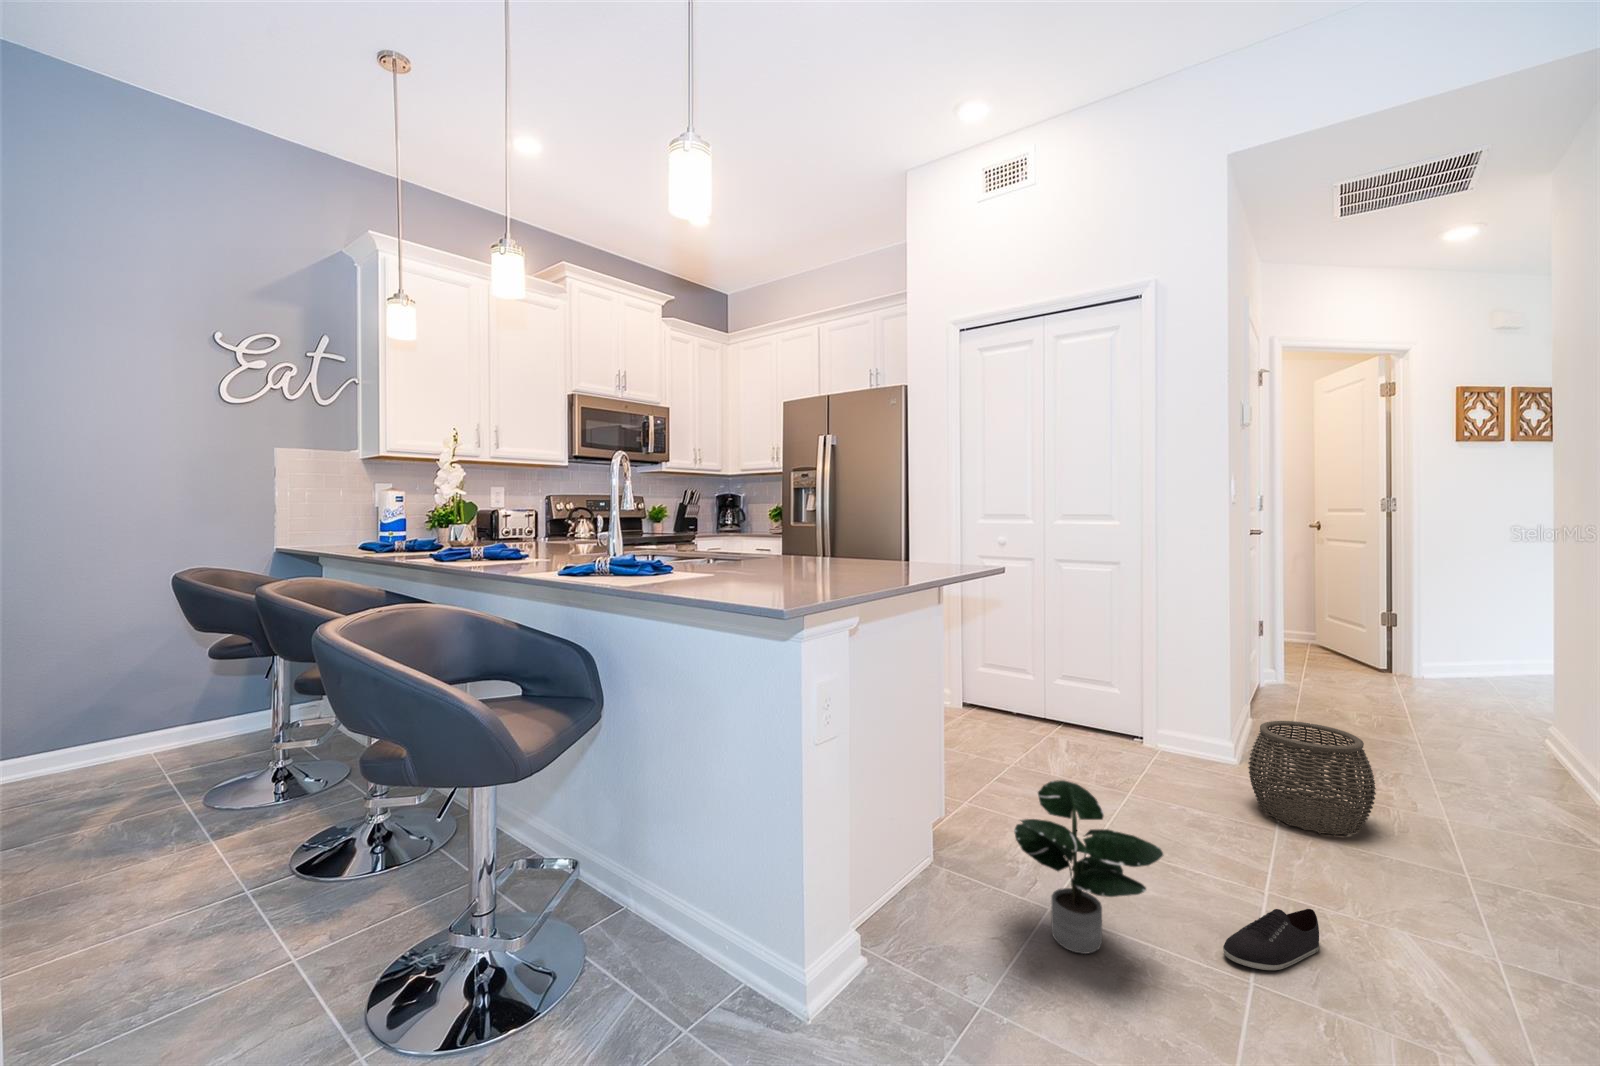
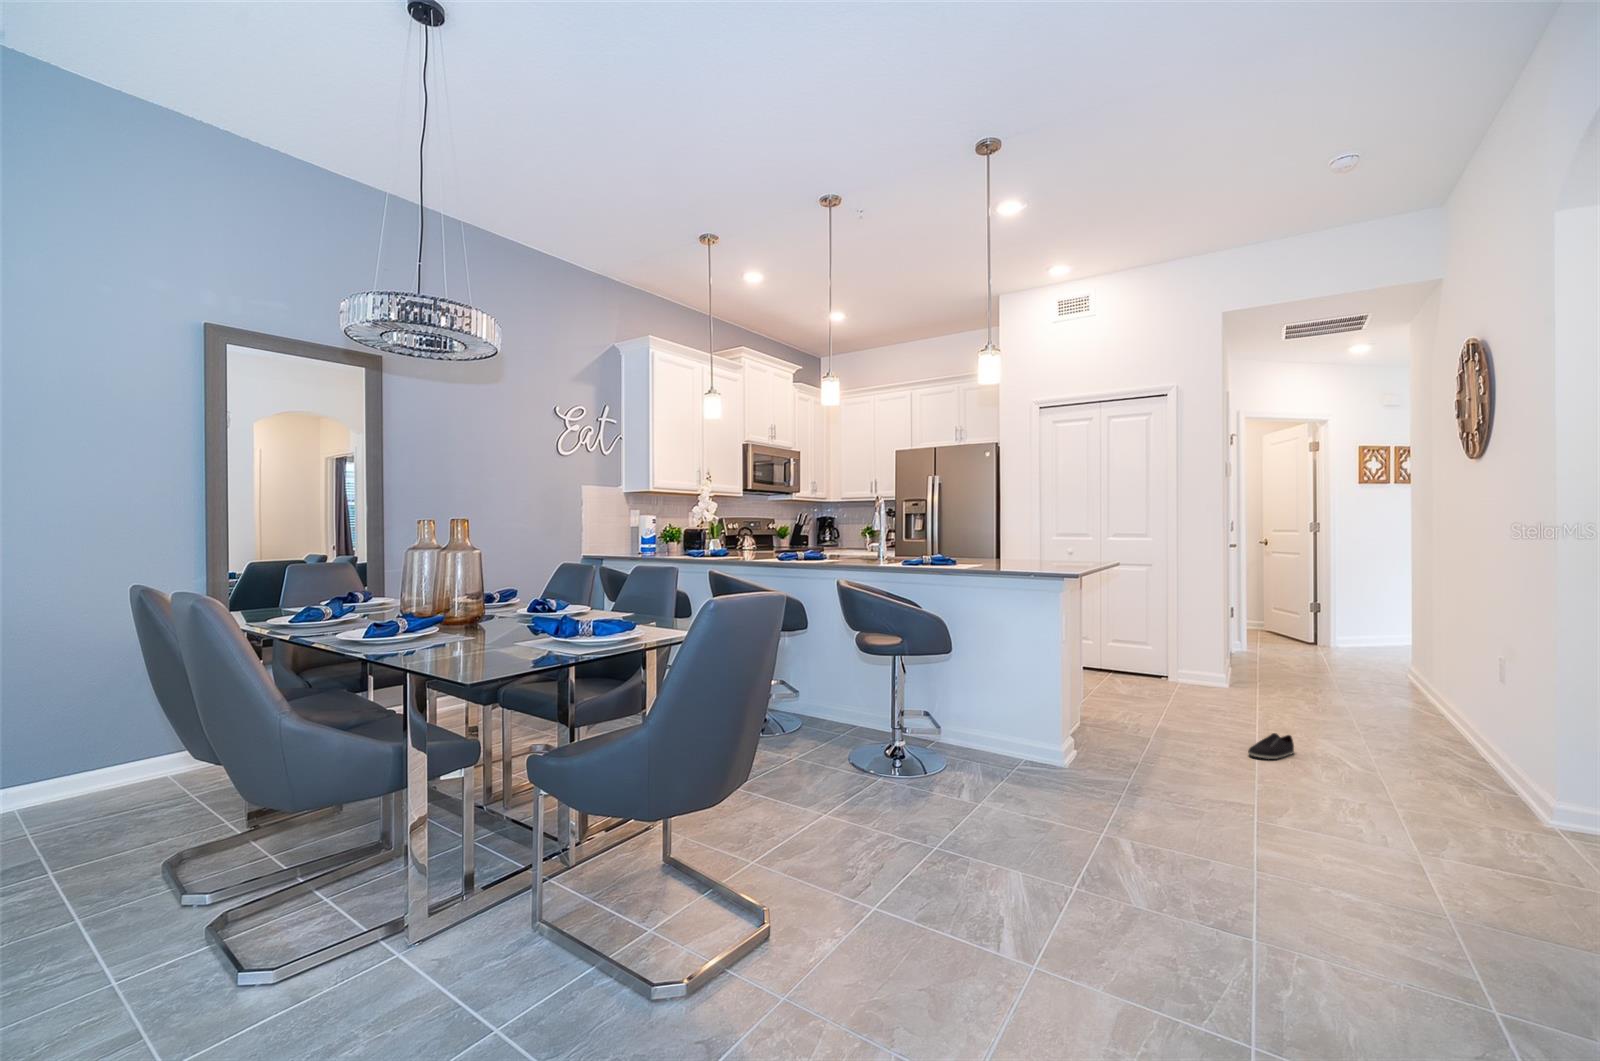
woven basket: present [1248,721,1376,835] -> none [1243,656,1317,716]
potted plant: present [1014,780,1164,954] -> none [1138,676,1220,756]

